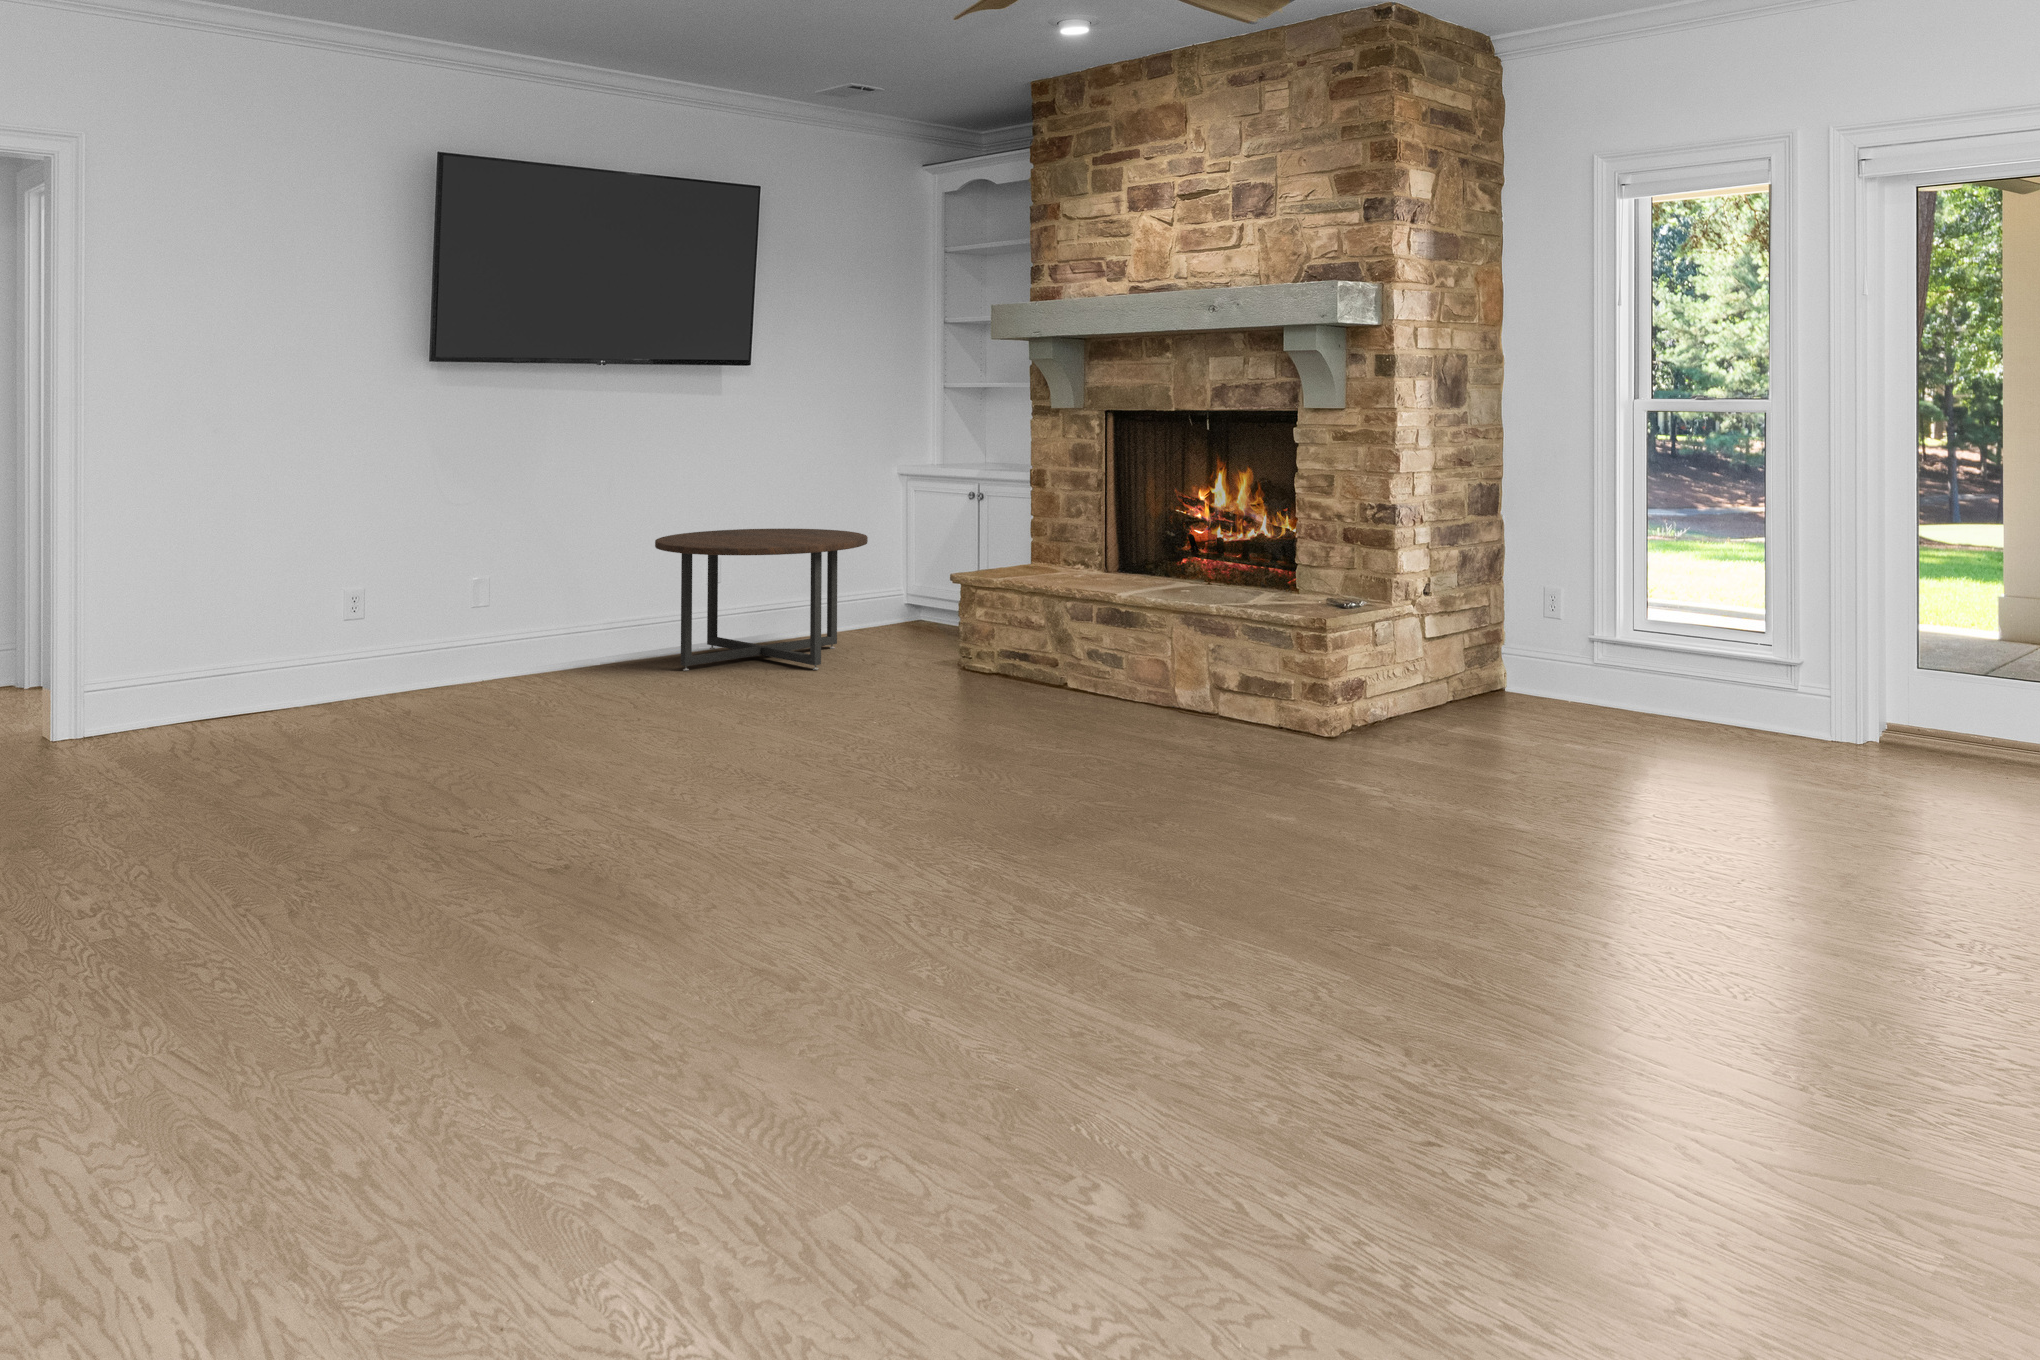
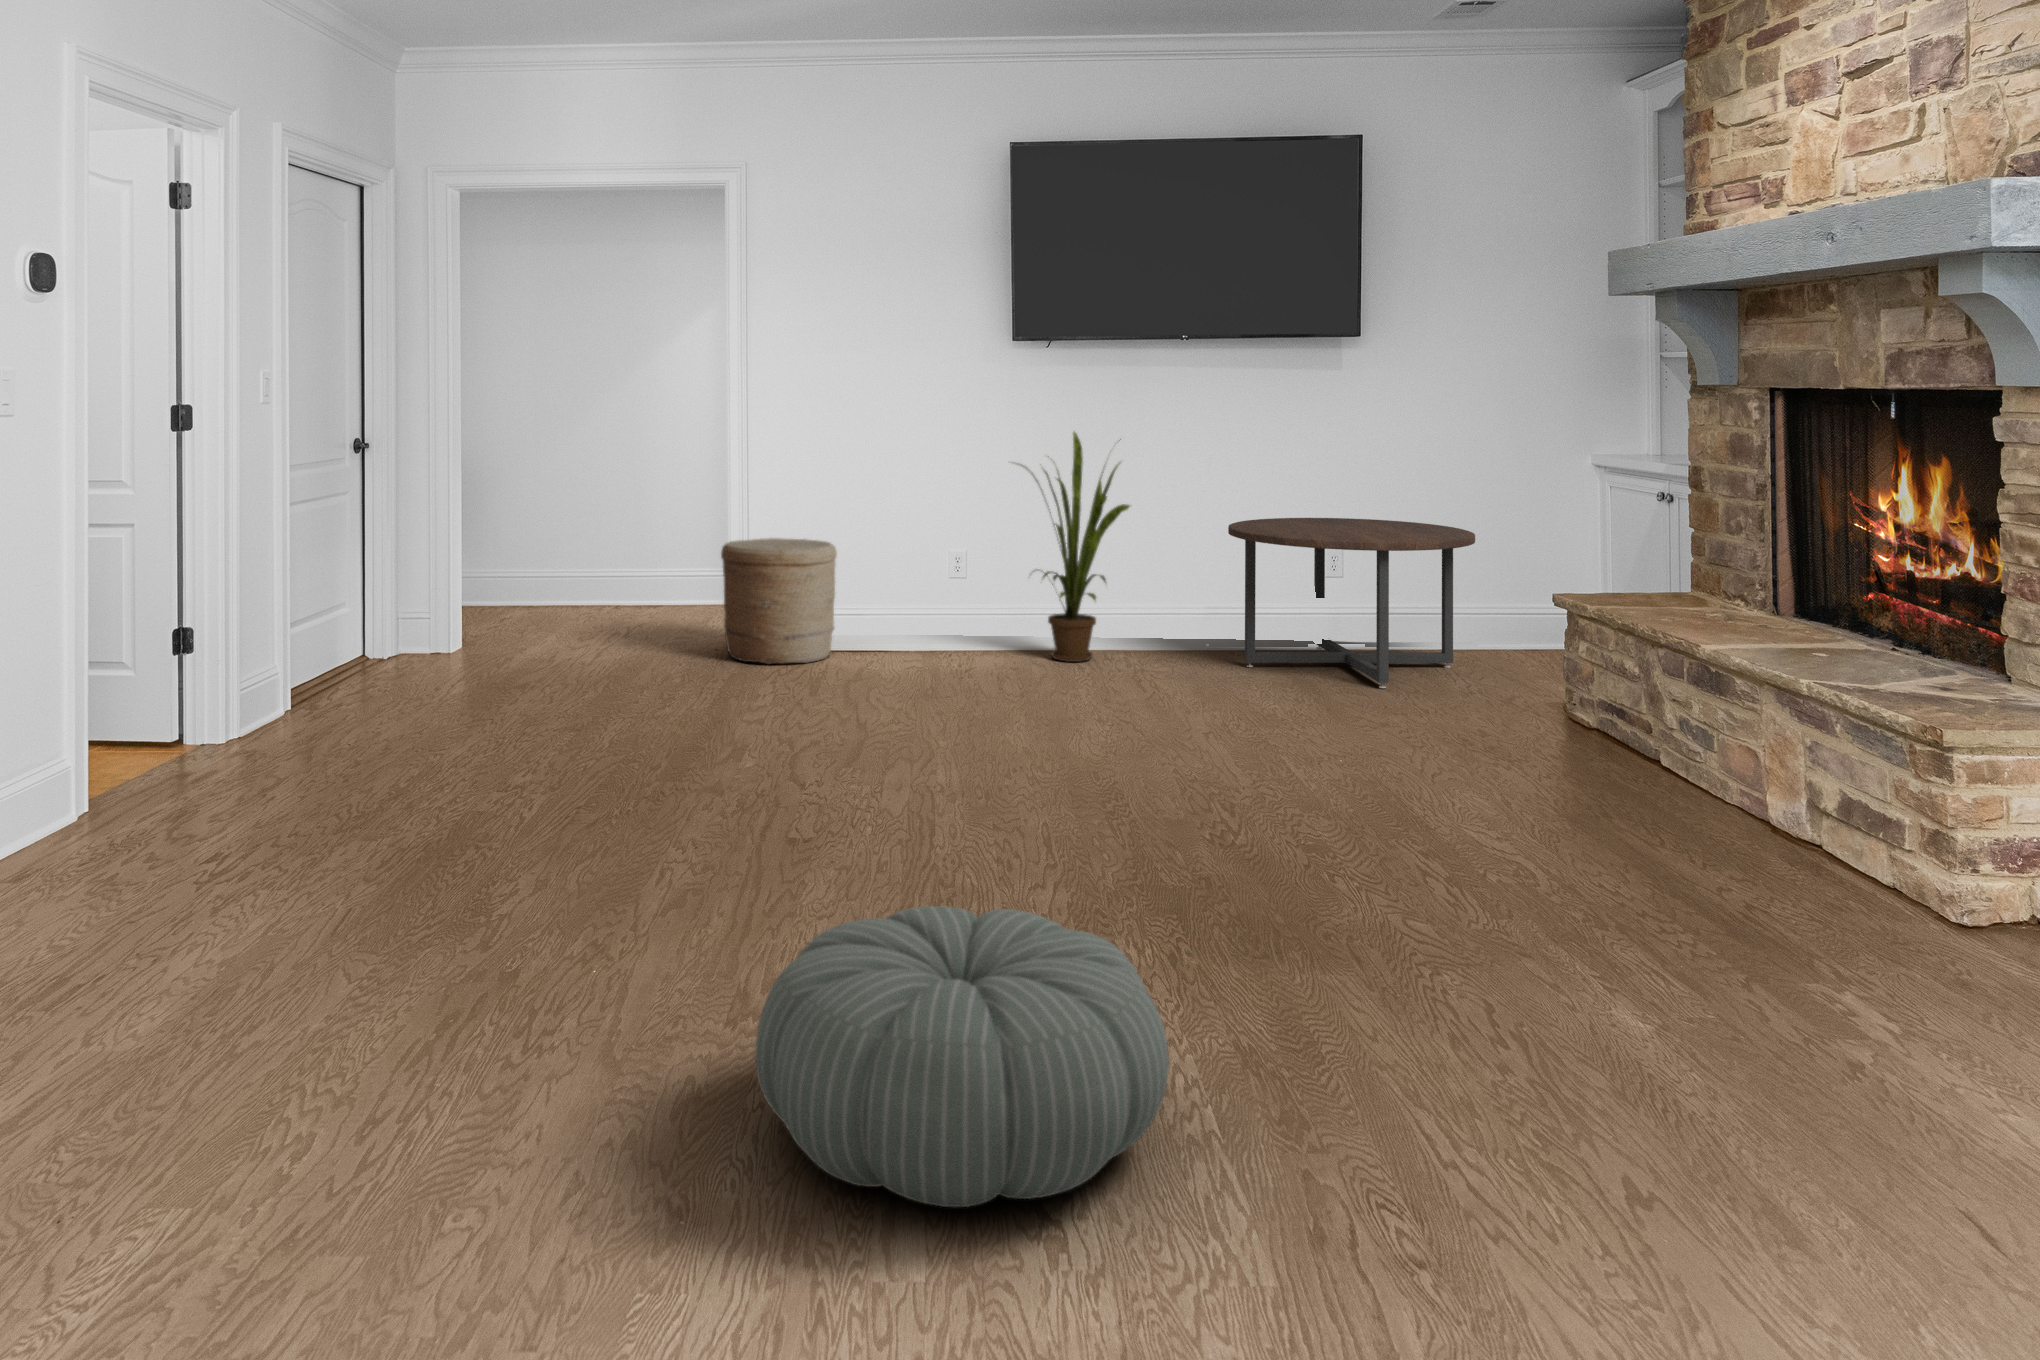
house plant: none [450,462,586,691] -> present [1023,432,1130,662]
woven basket: none [118,597,270,744] -> present [721,538,837,664]
pouf: none [928,813,1222,1003] -> present [755,906,1169,1207]

